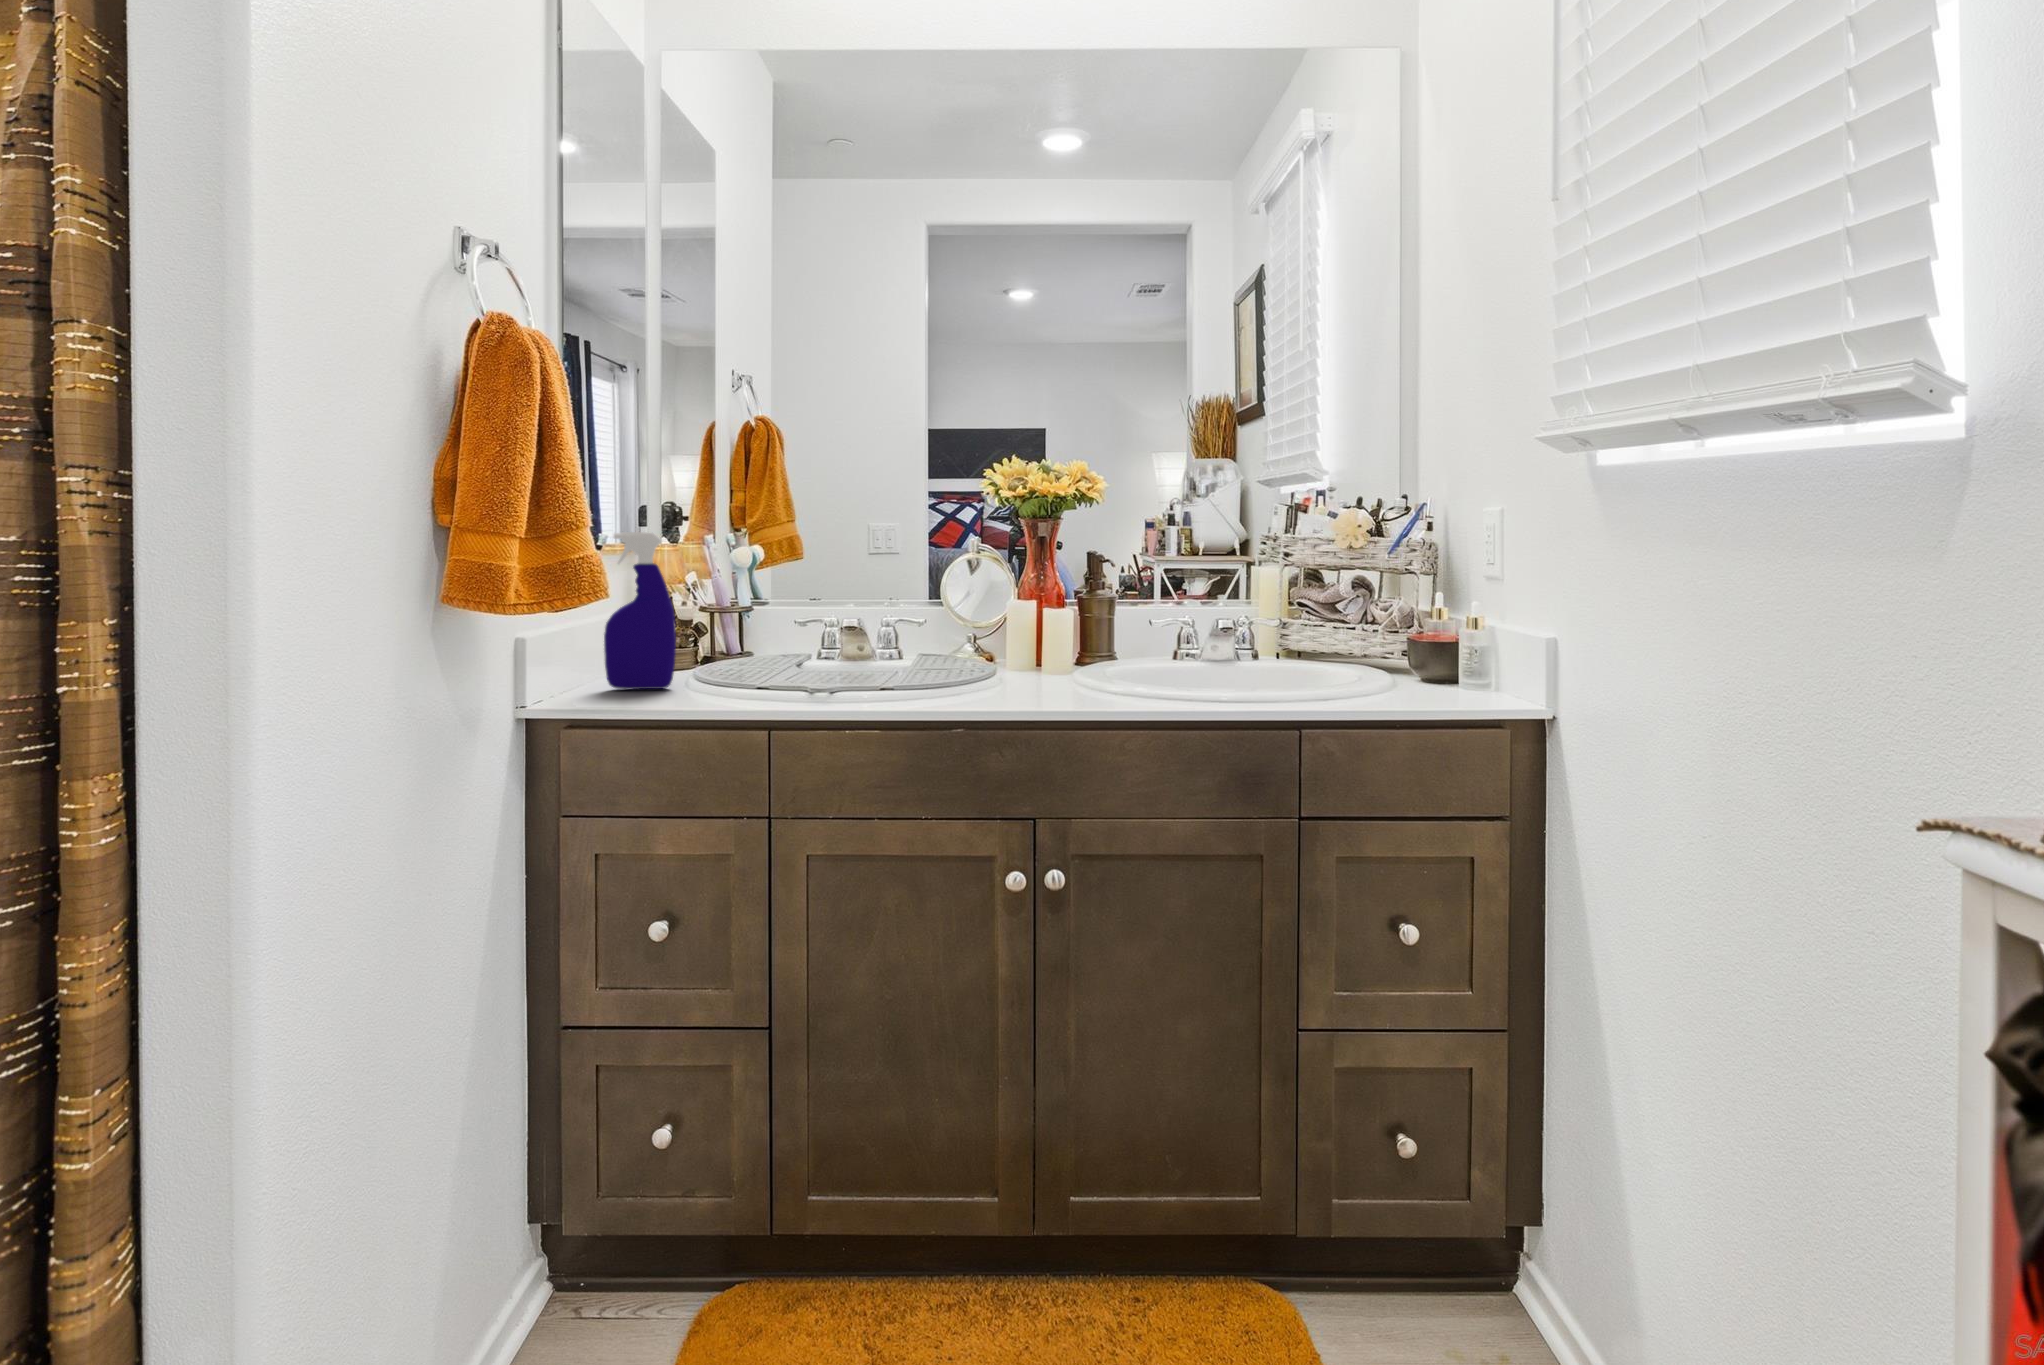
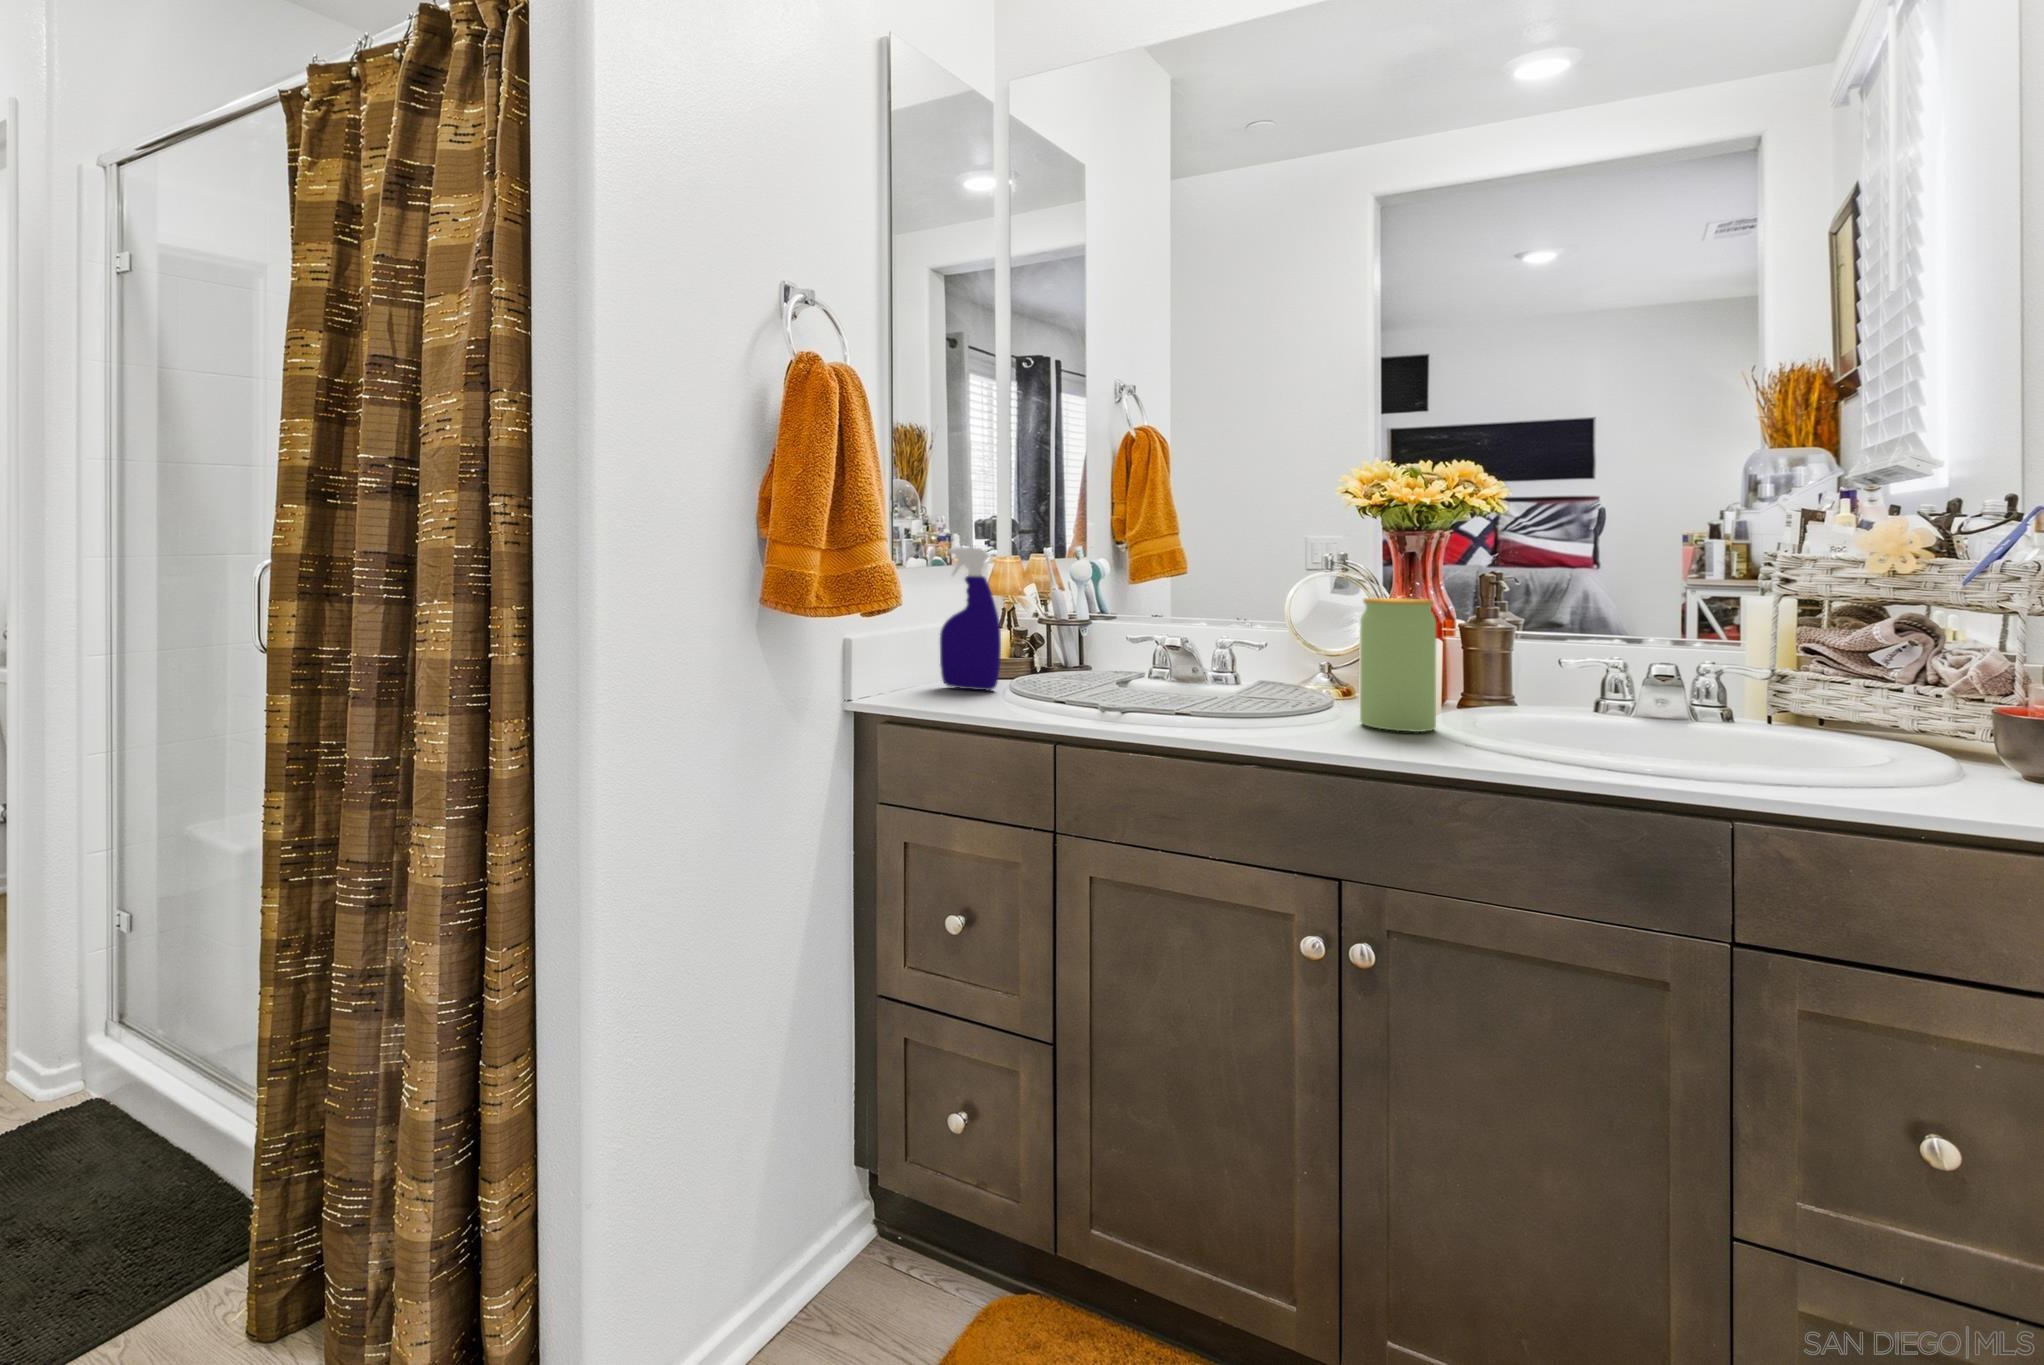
jar: none [1023,574,1082,691] -> present [1360,598,1436,732]

